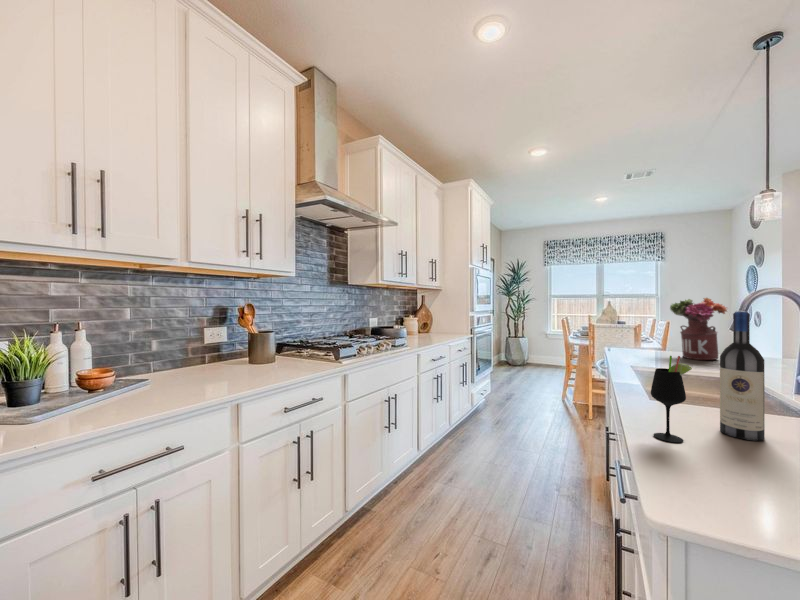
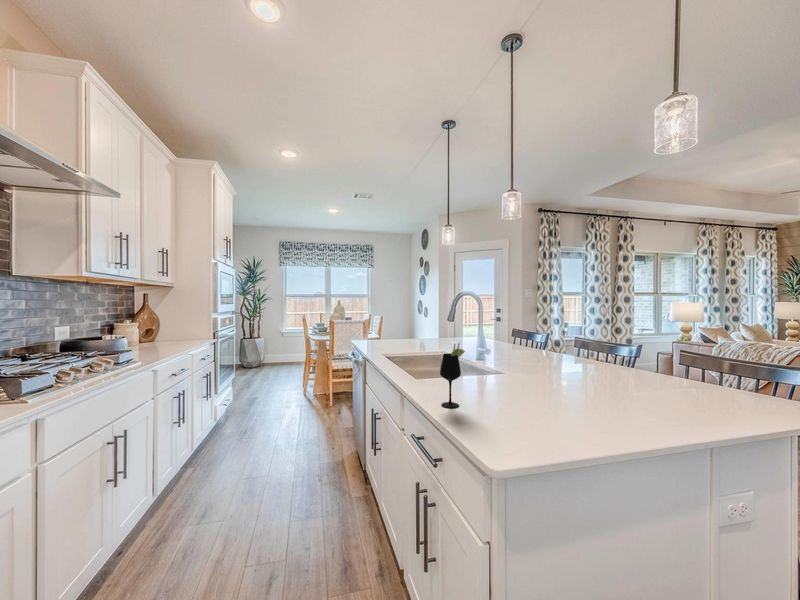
flower arrangement: present [670,298,727,360] -> none [397,299,430,345]
wine bottle: present [720,311,765,441] -> none [467,310,488,395]

